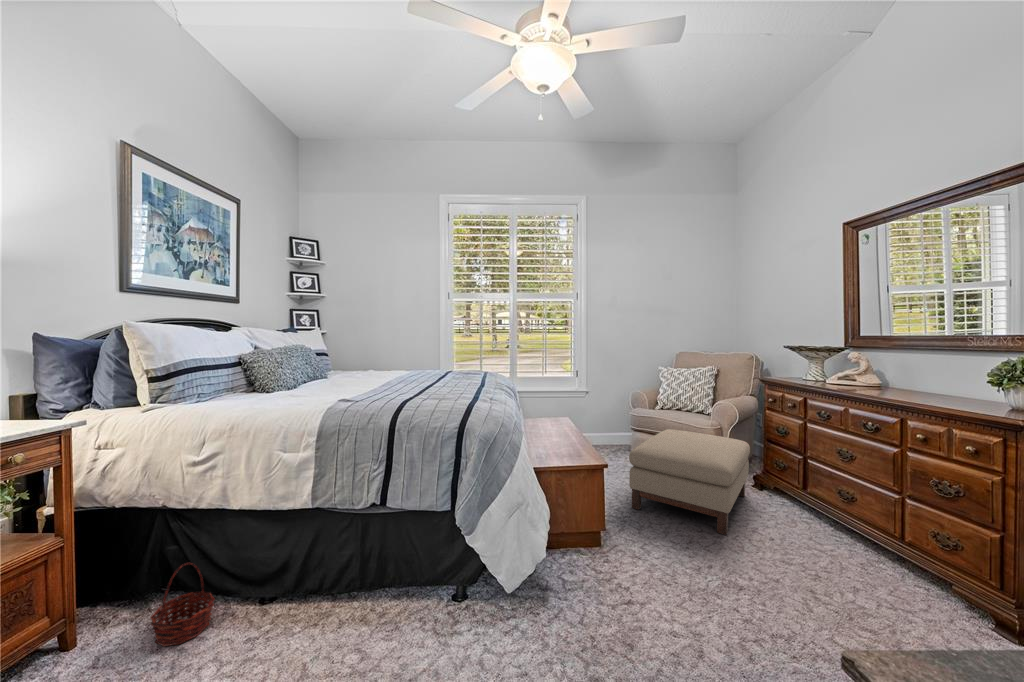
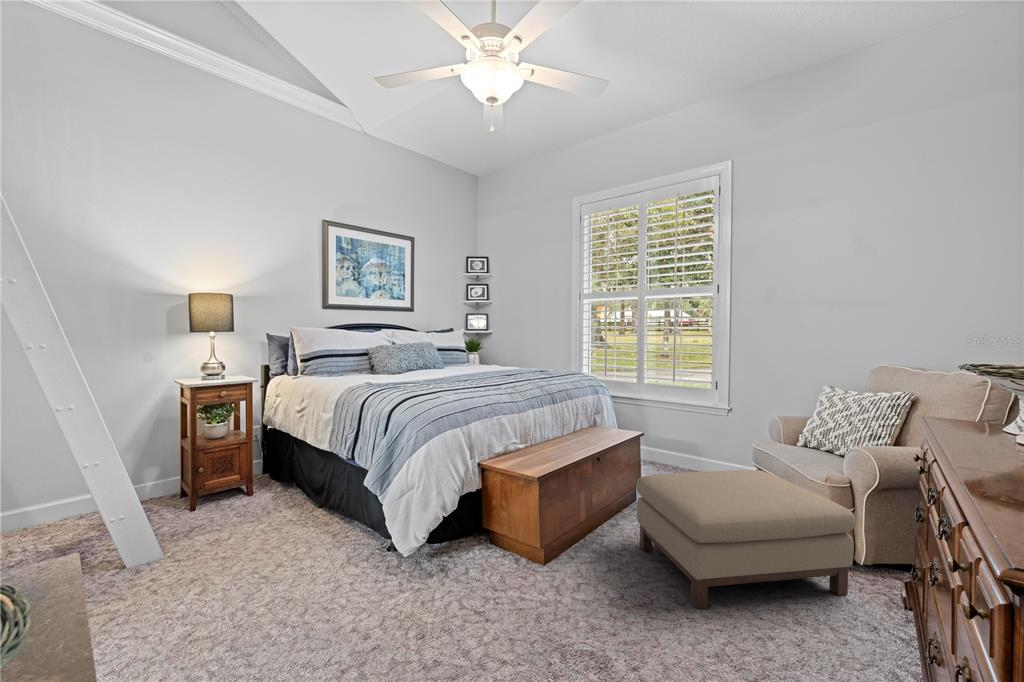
basket: present [150,563,215,646] -> none [267,464,299,506]

